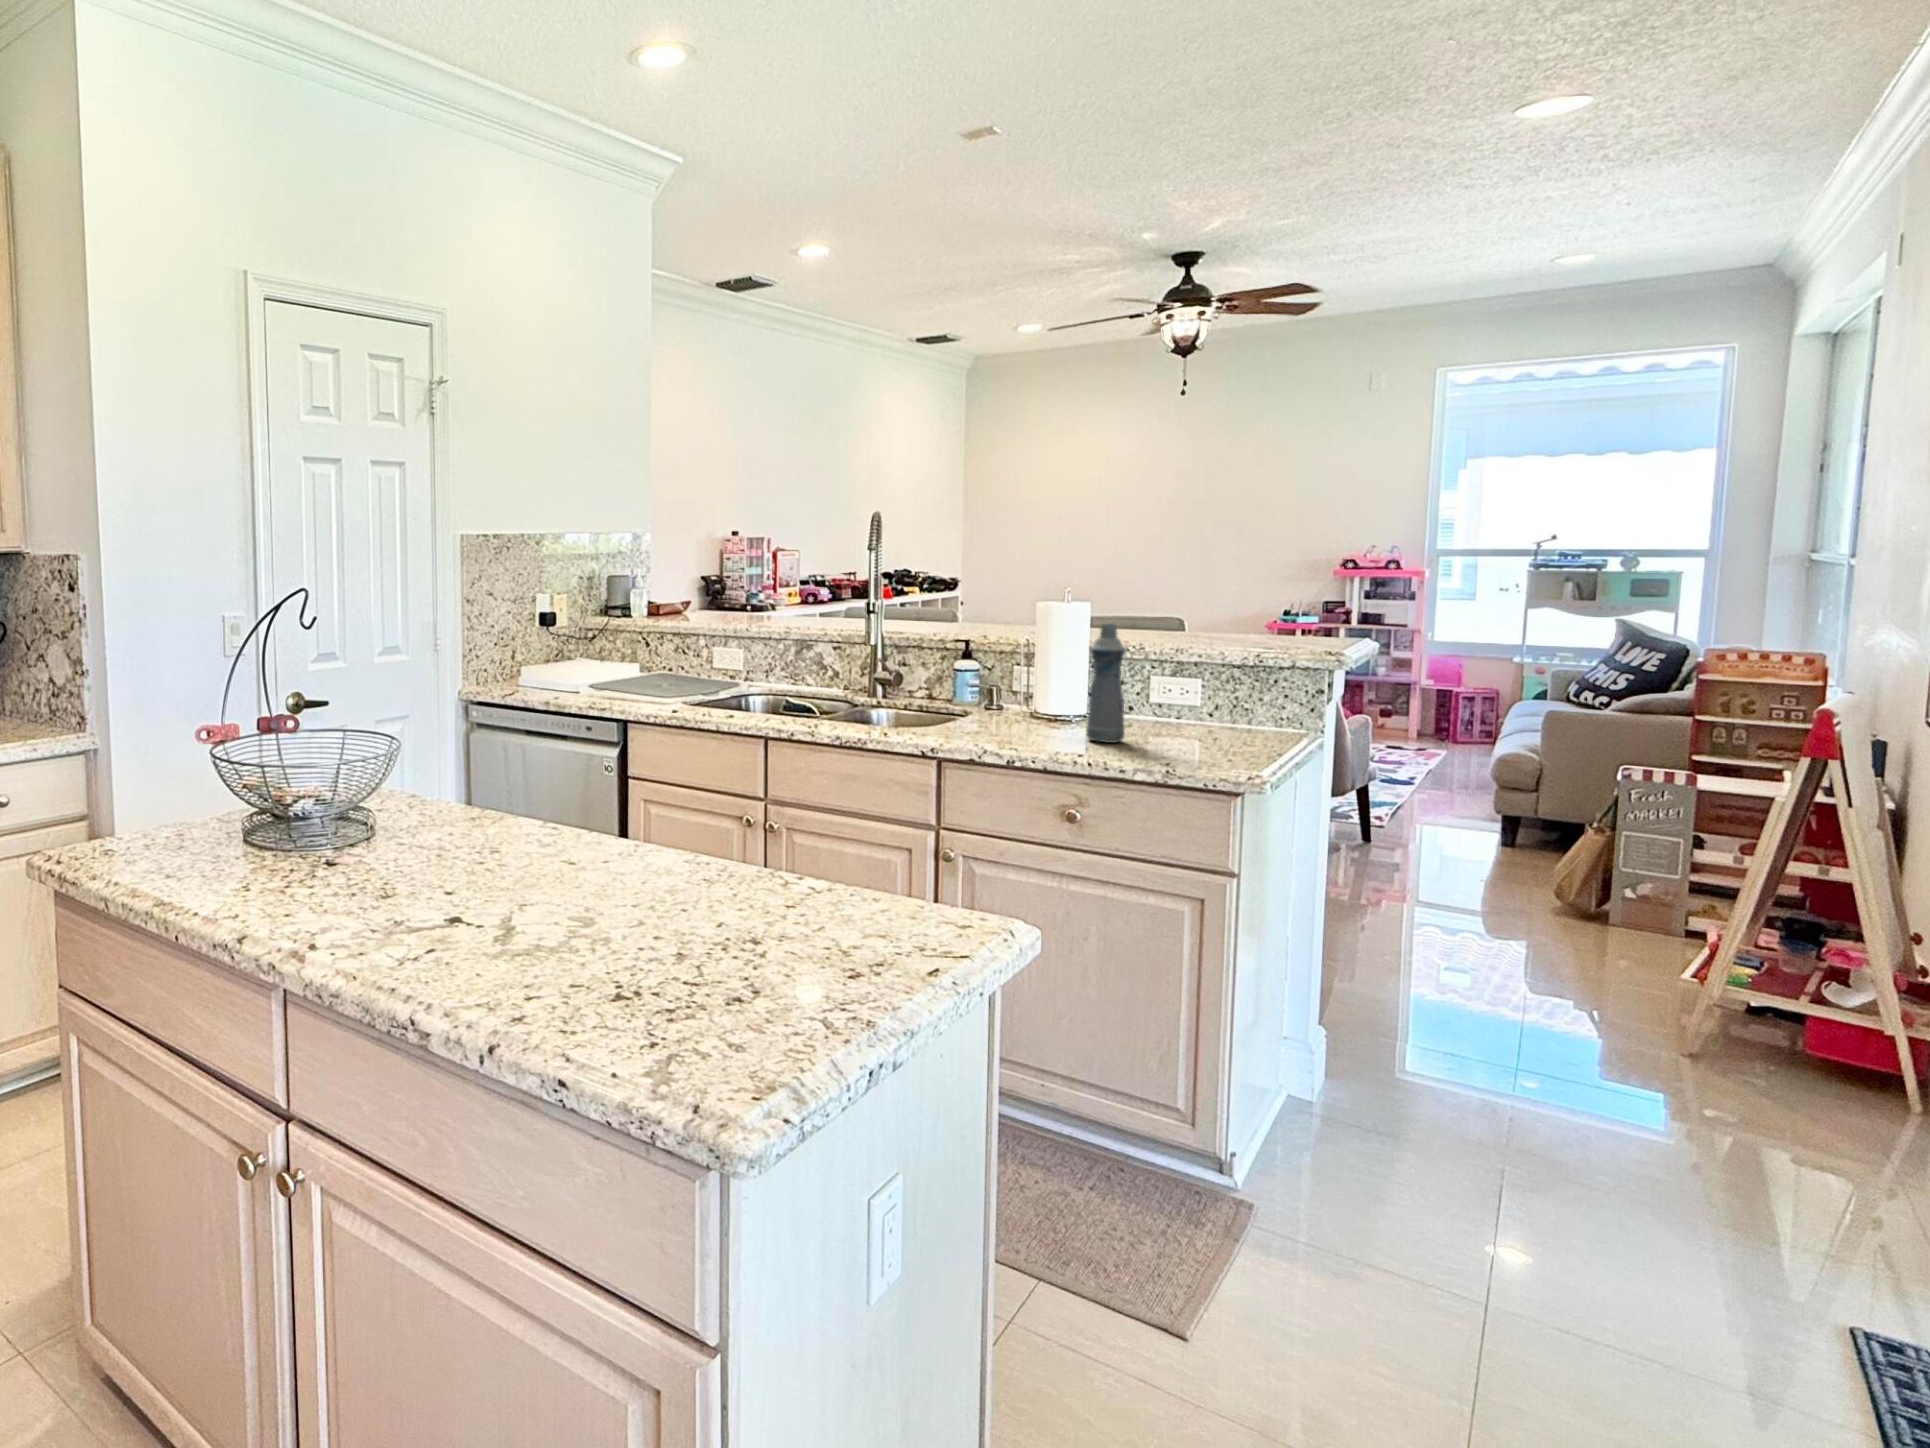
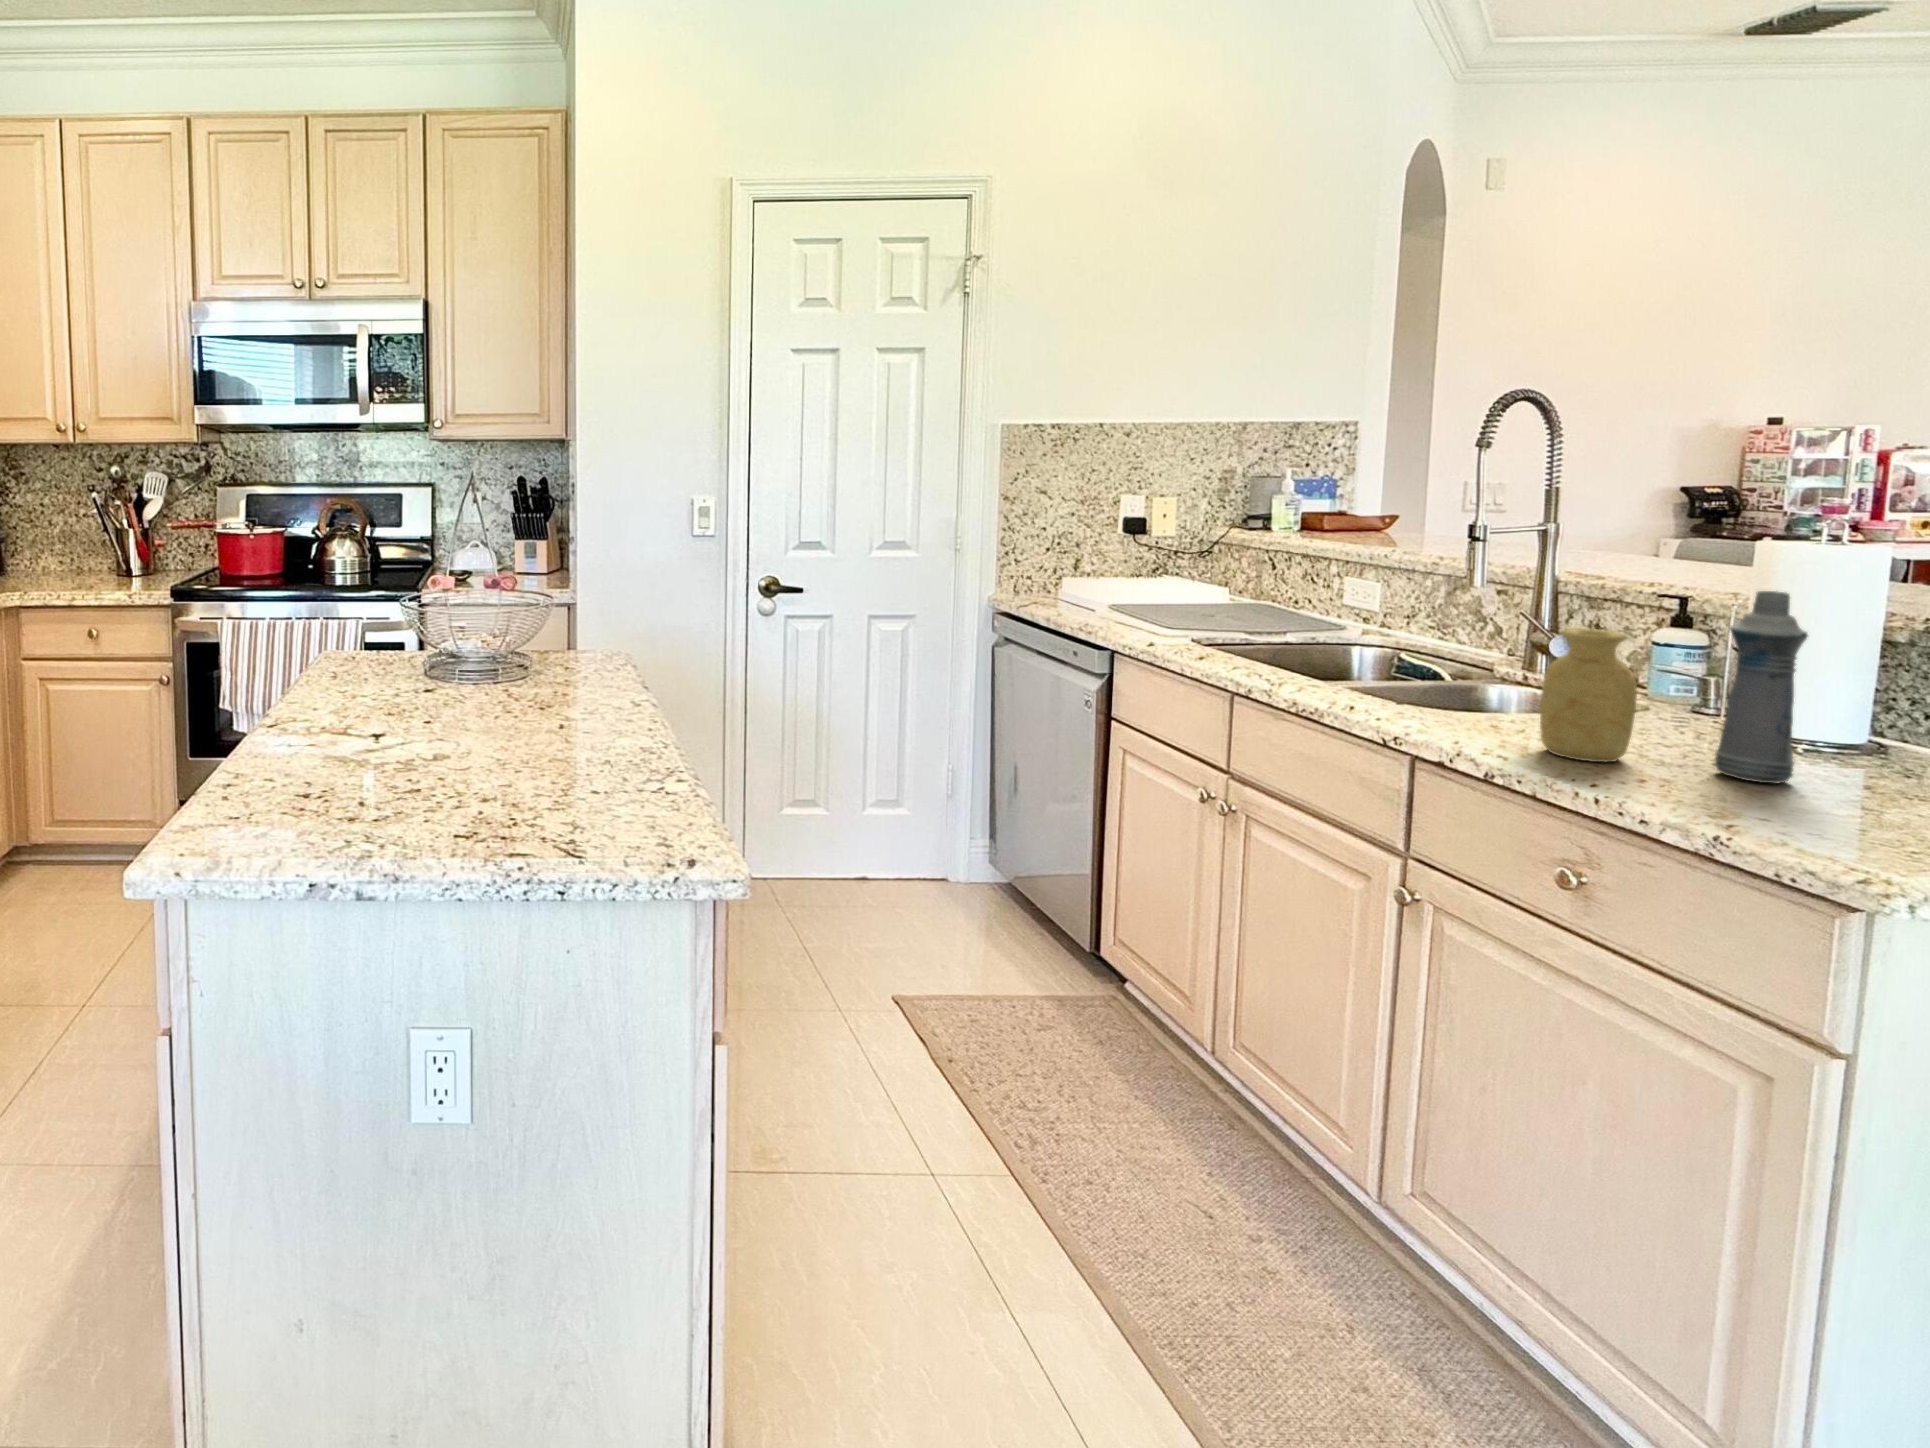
vase: none [1005,658,1056,746] -> present [1540,628,1637,762]

